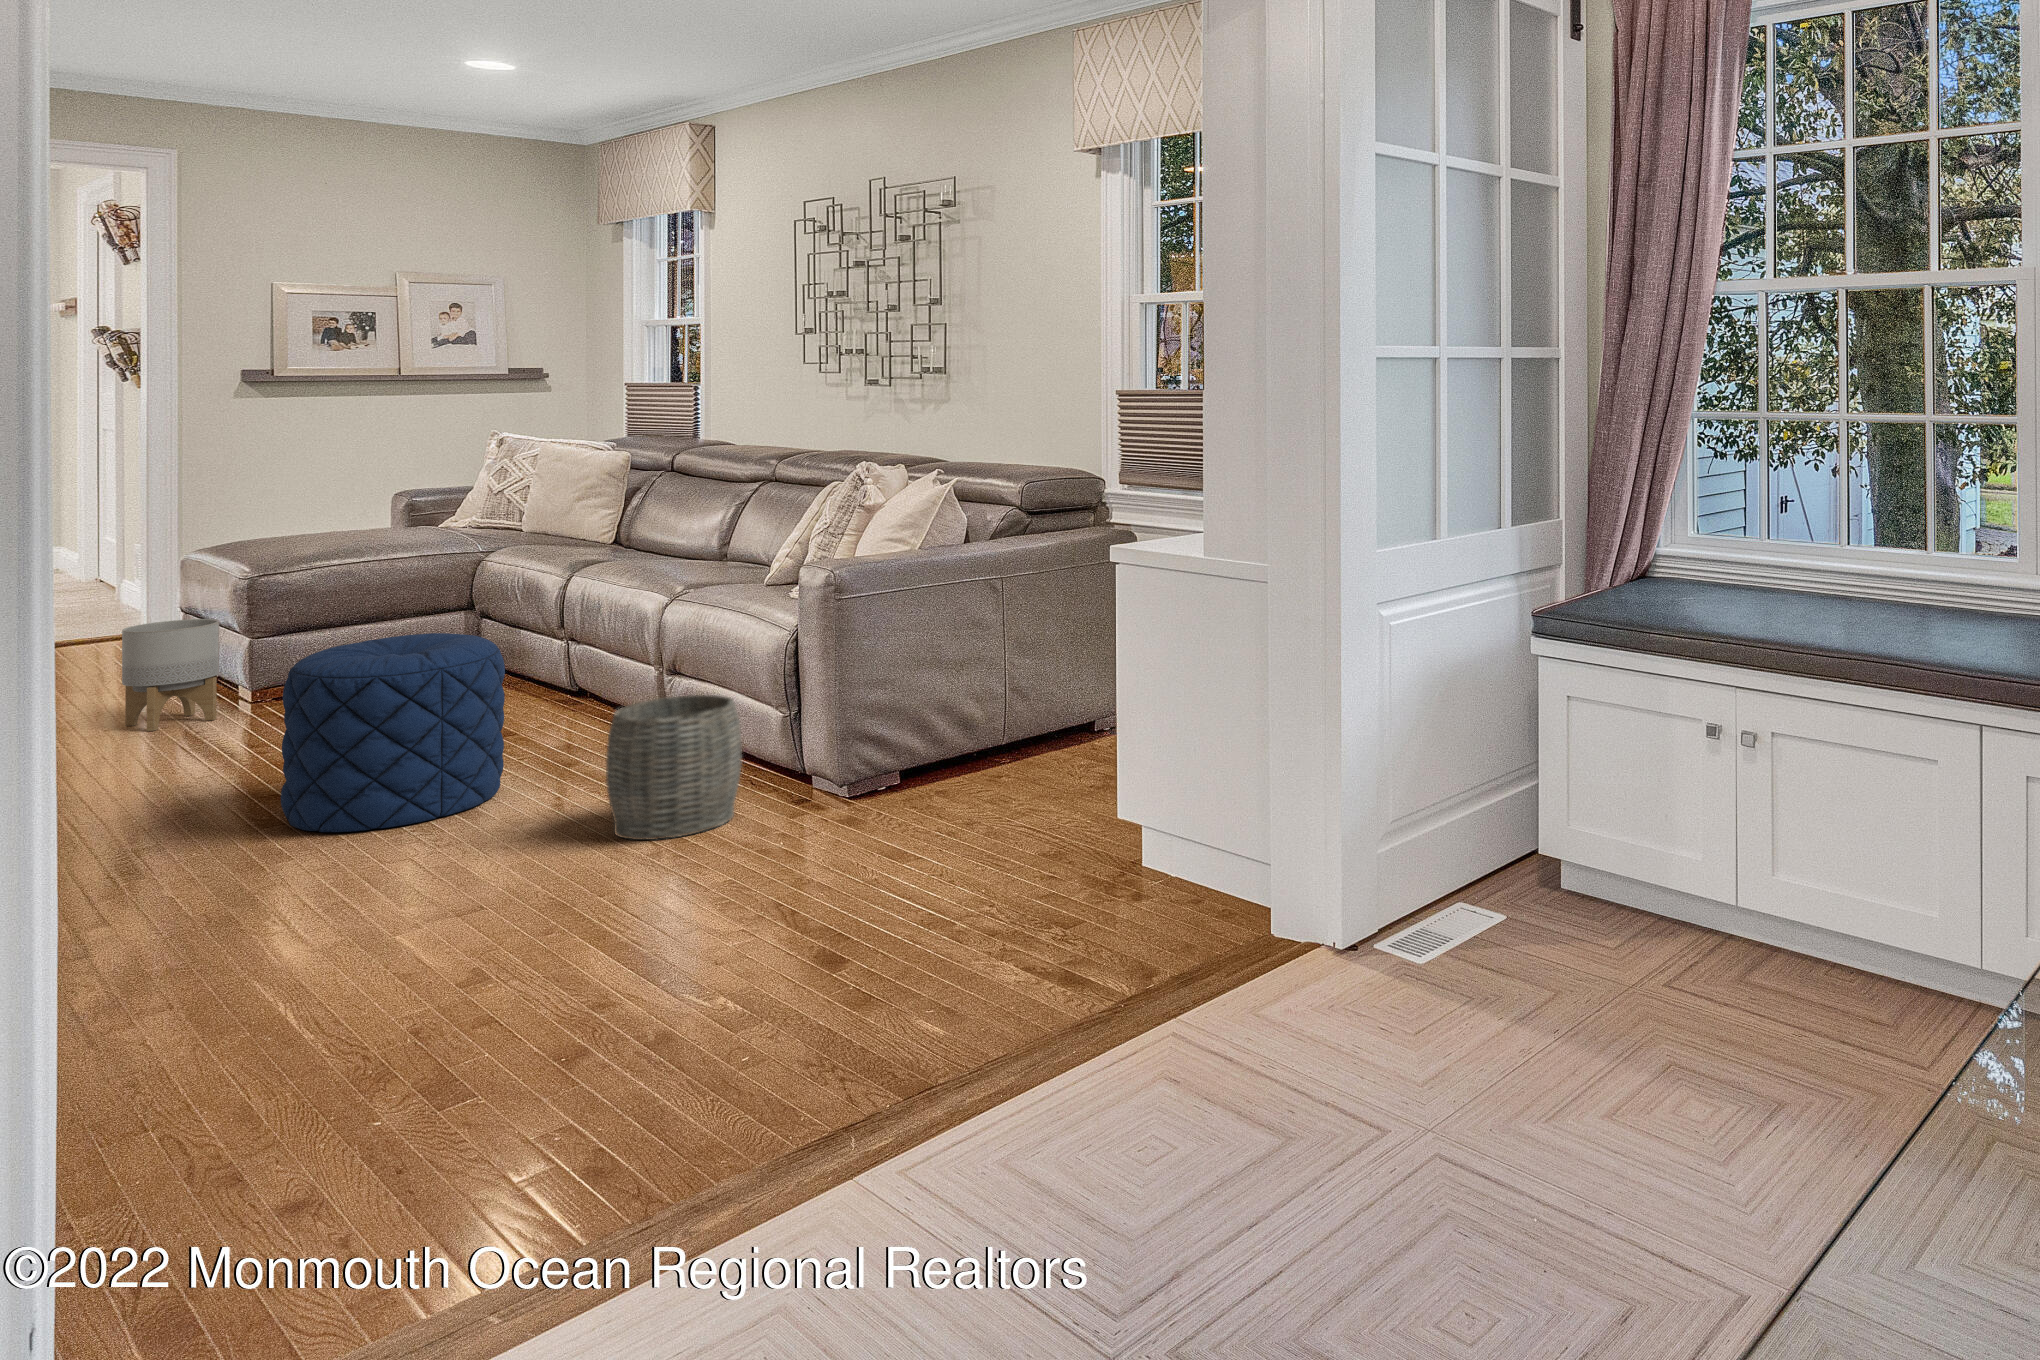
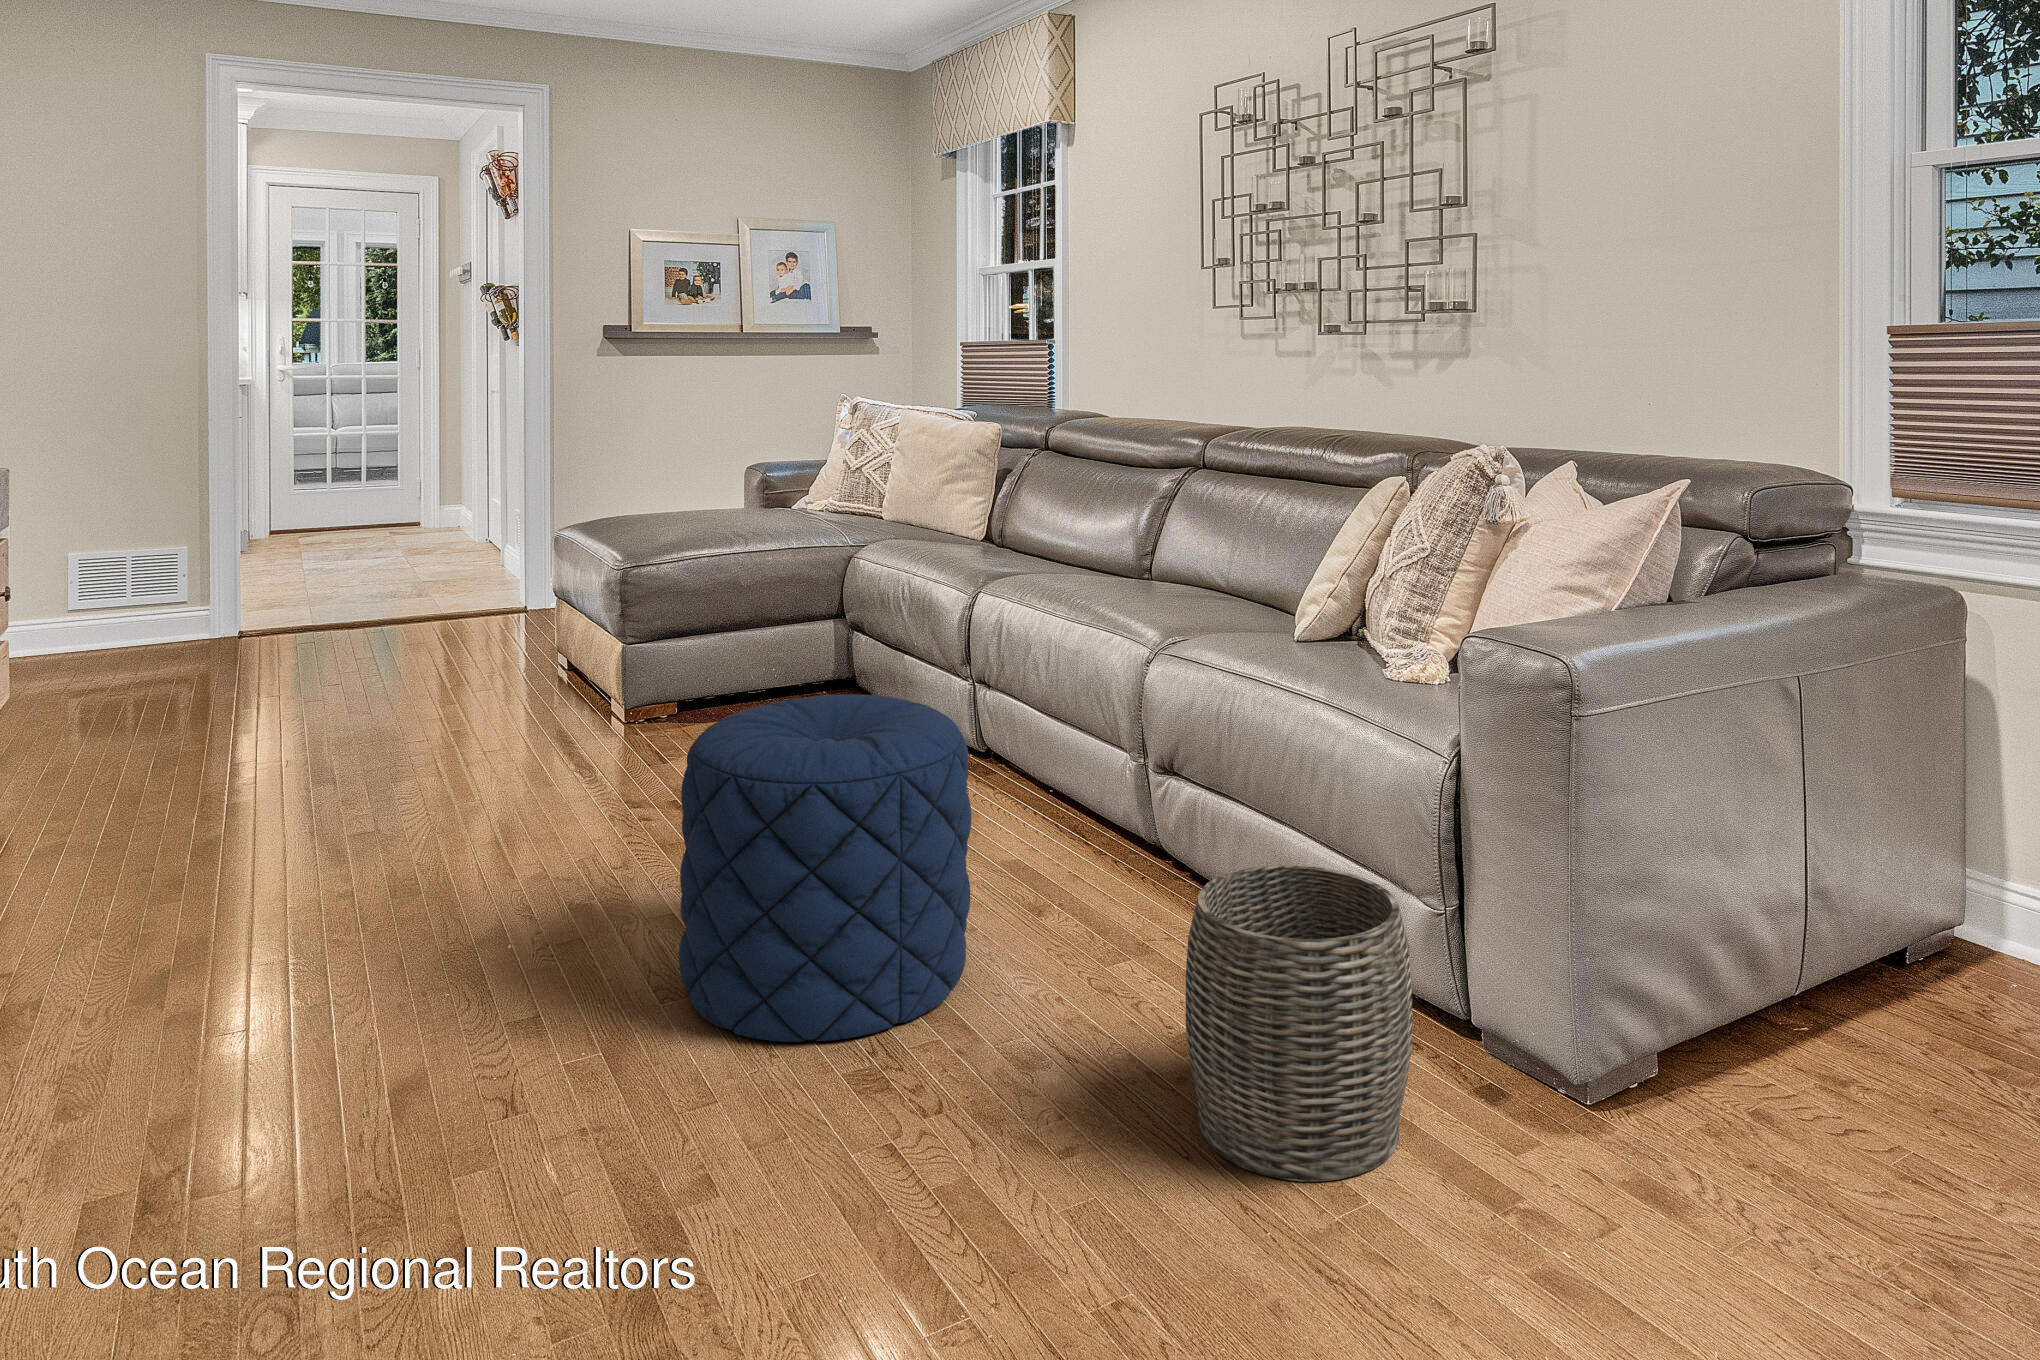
planter: present [122,619,219,731] -> none [494,618,590,761]

